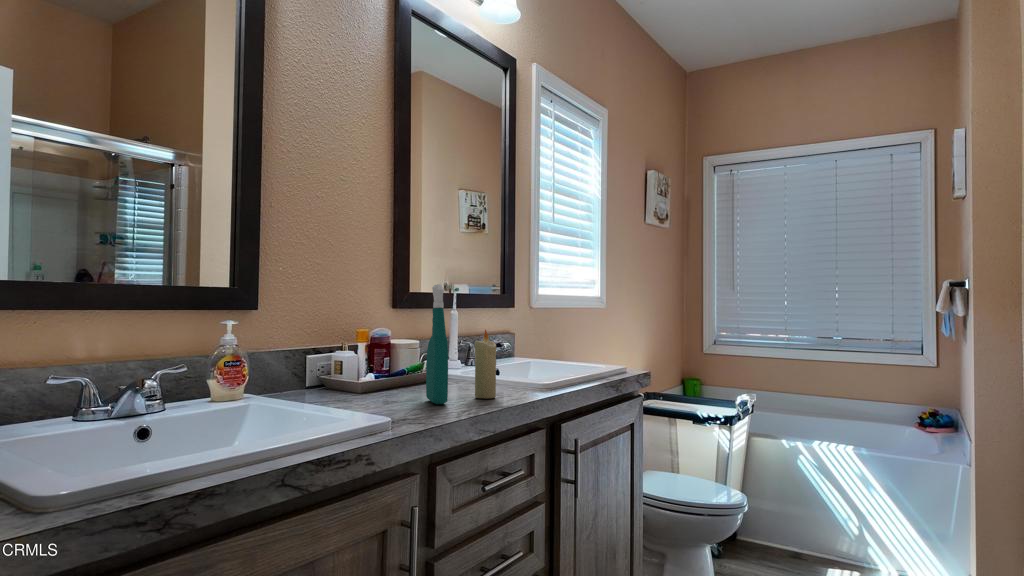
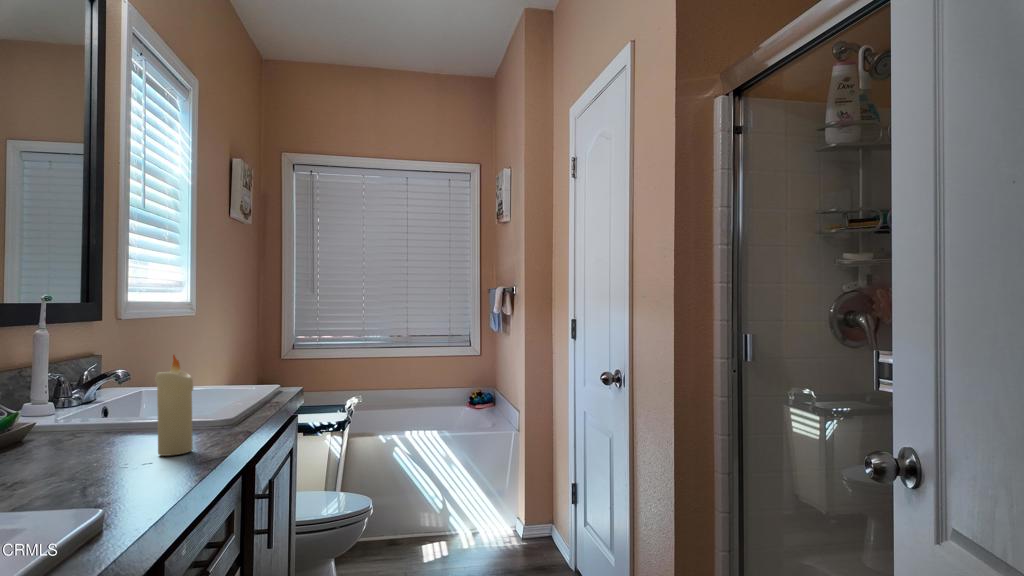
spray bottle: present [426,284,448,404] -> none [78,290,141,479]

